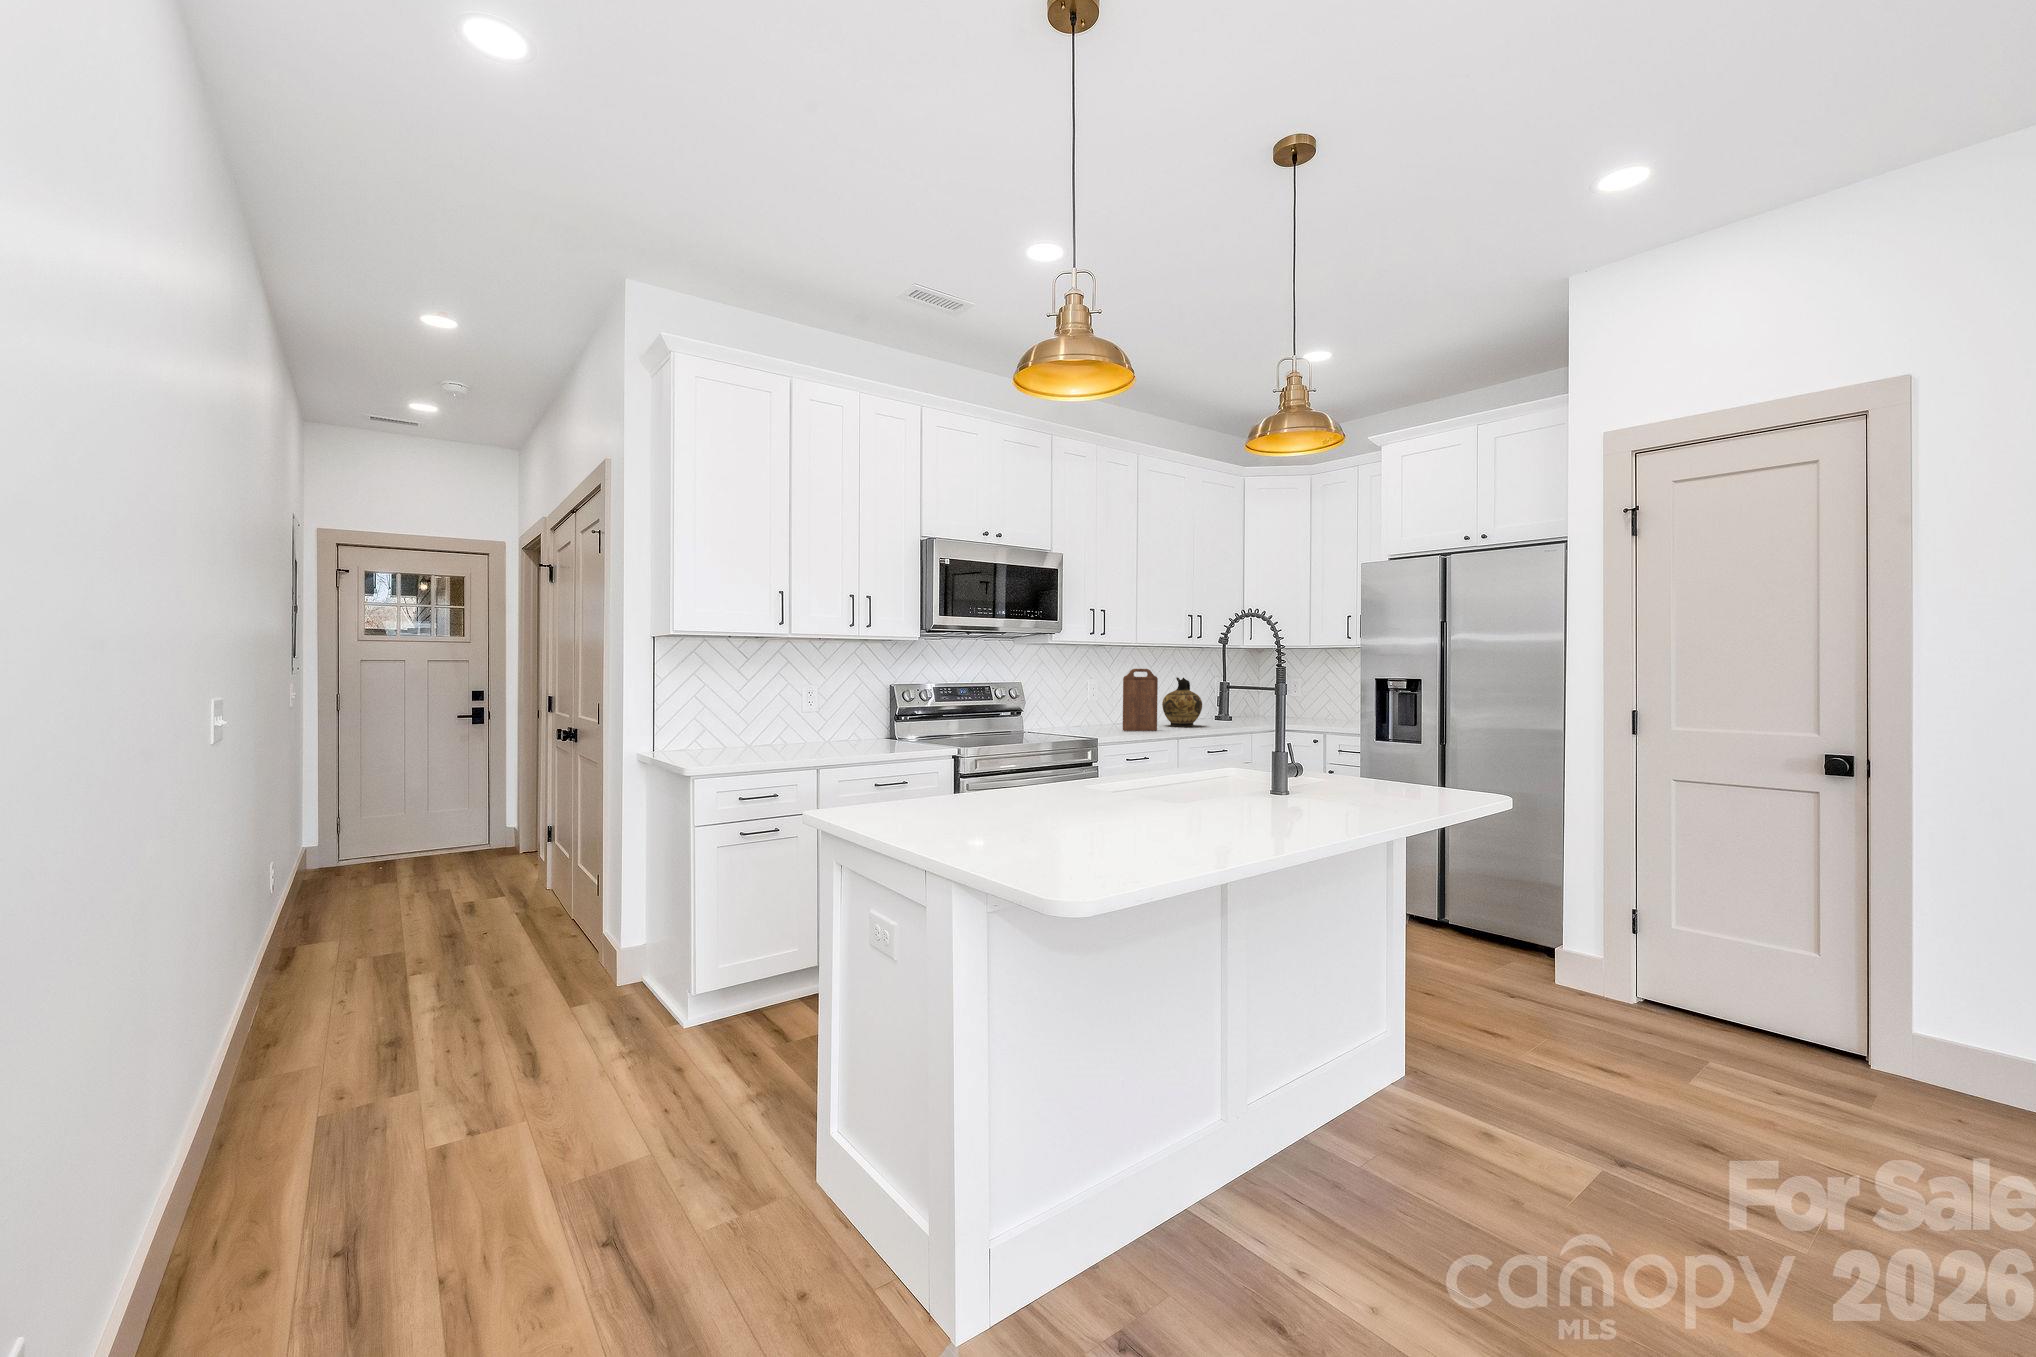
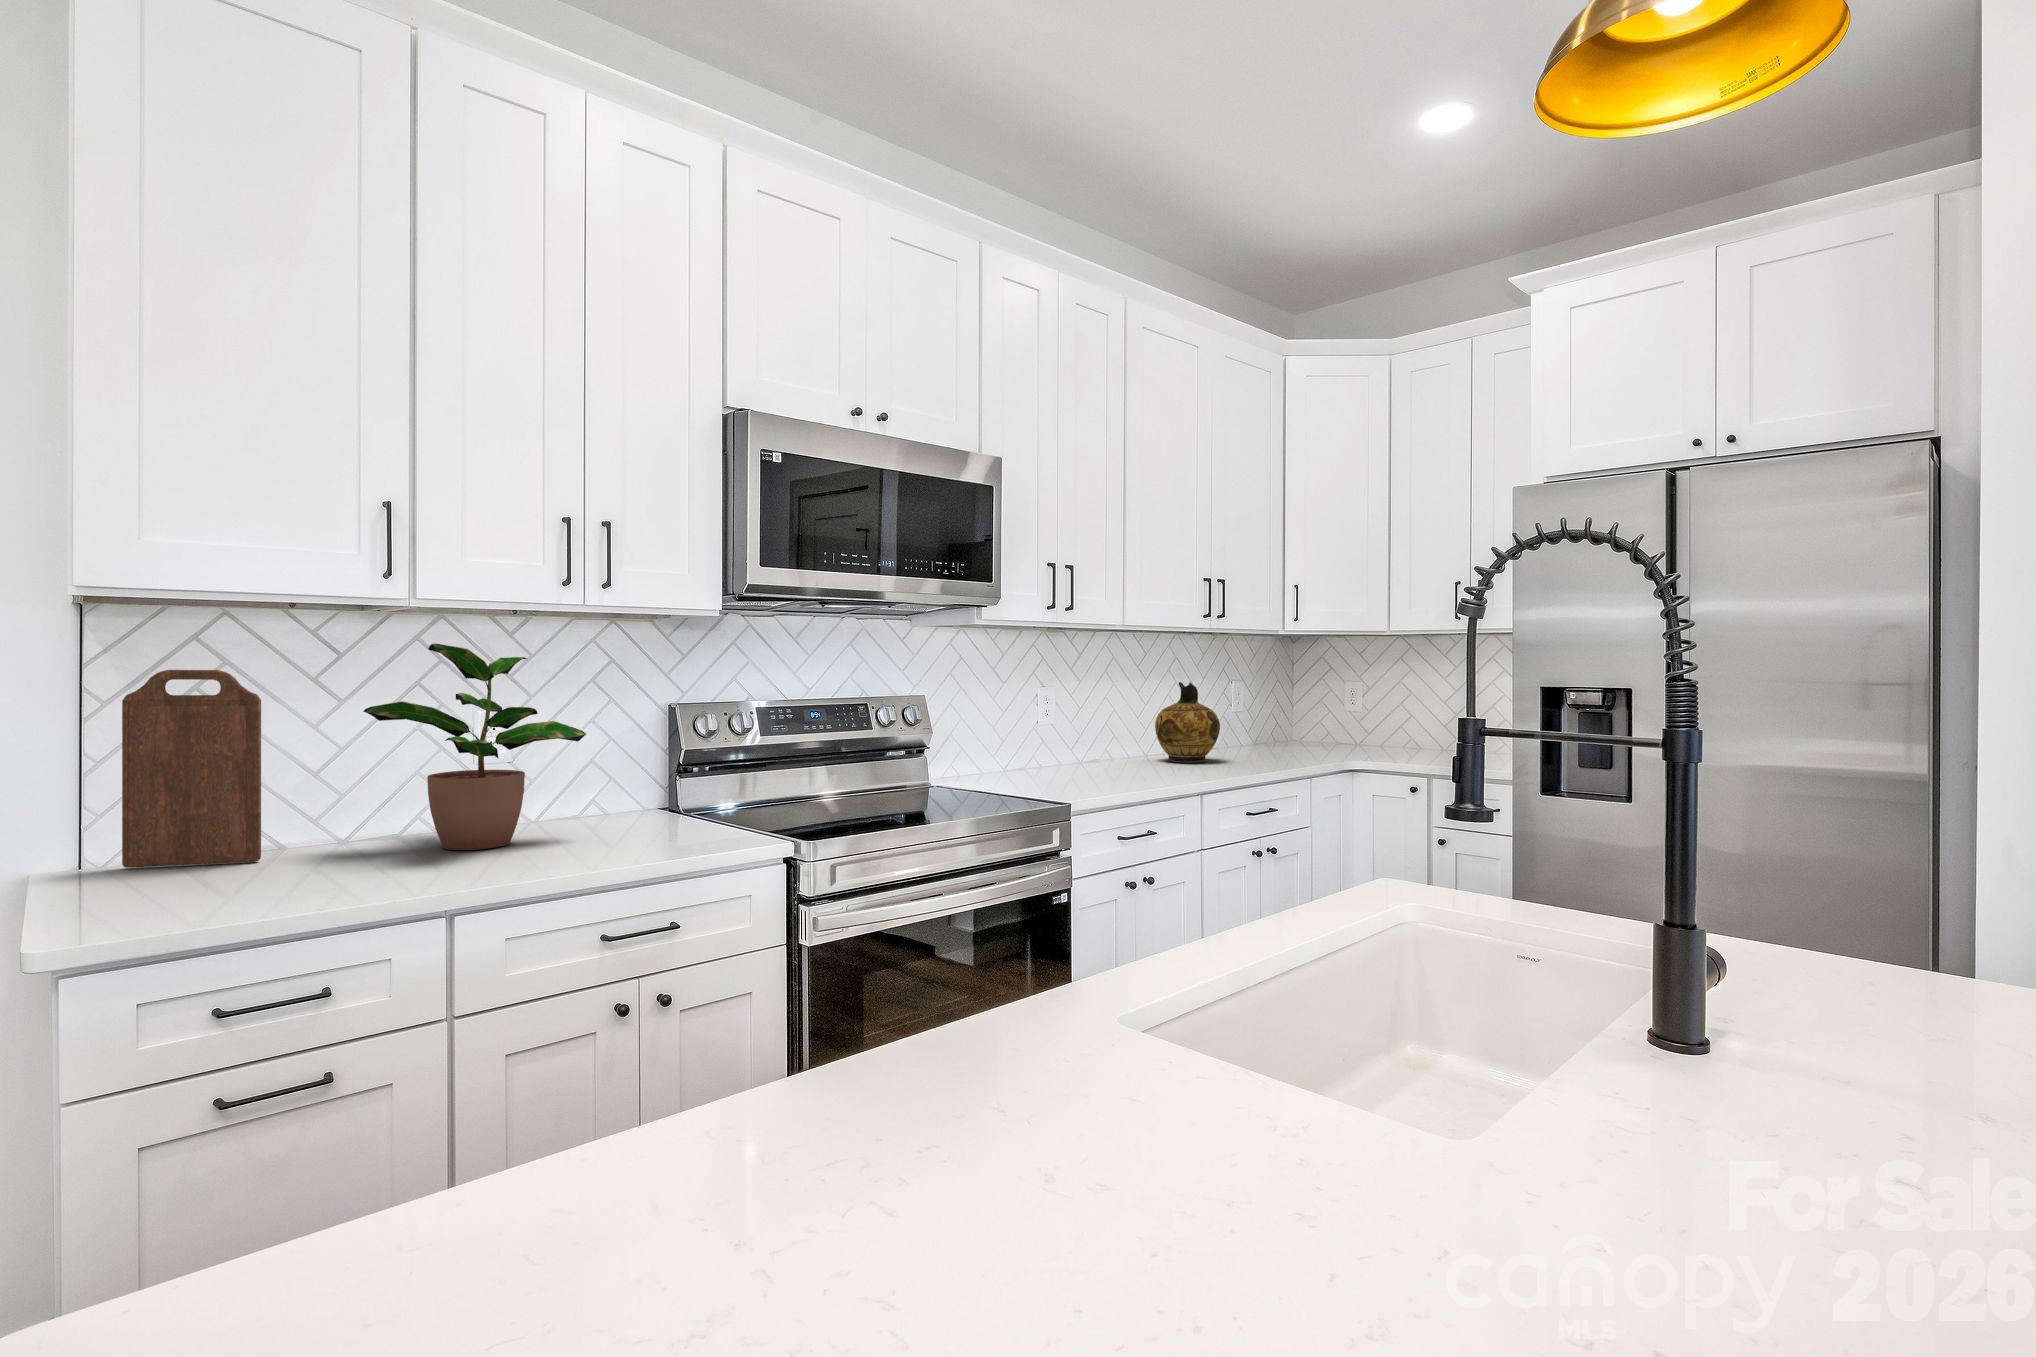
potted plant: none [764,654,859,749] -> present [363,644,586,850]
cutting board: present [1123,669,1158,731] -> present [122,670,261,868]

